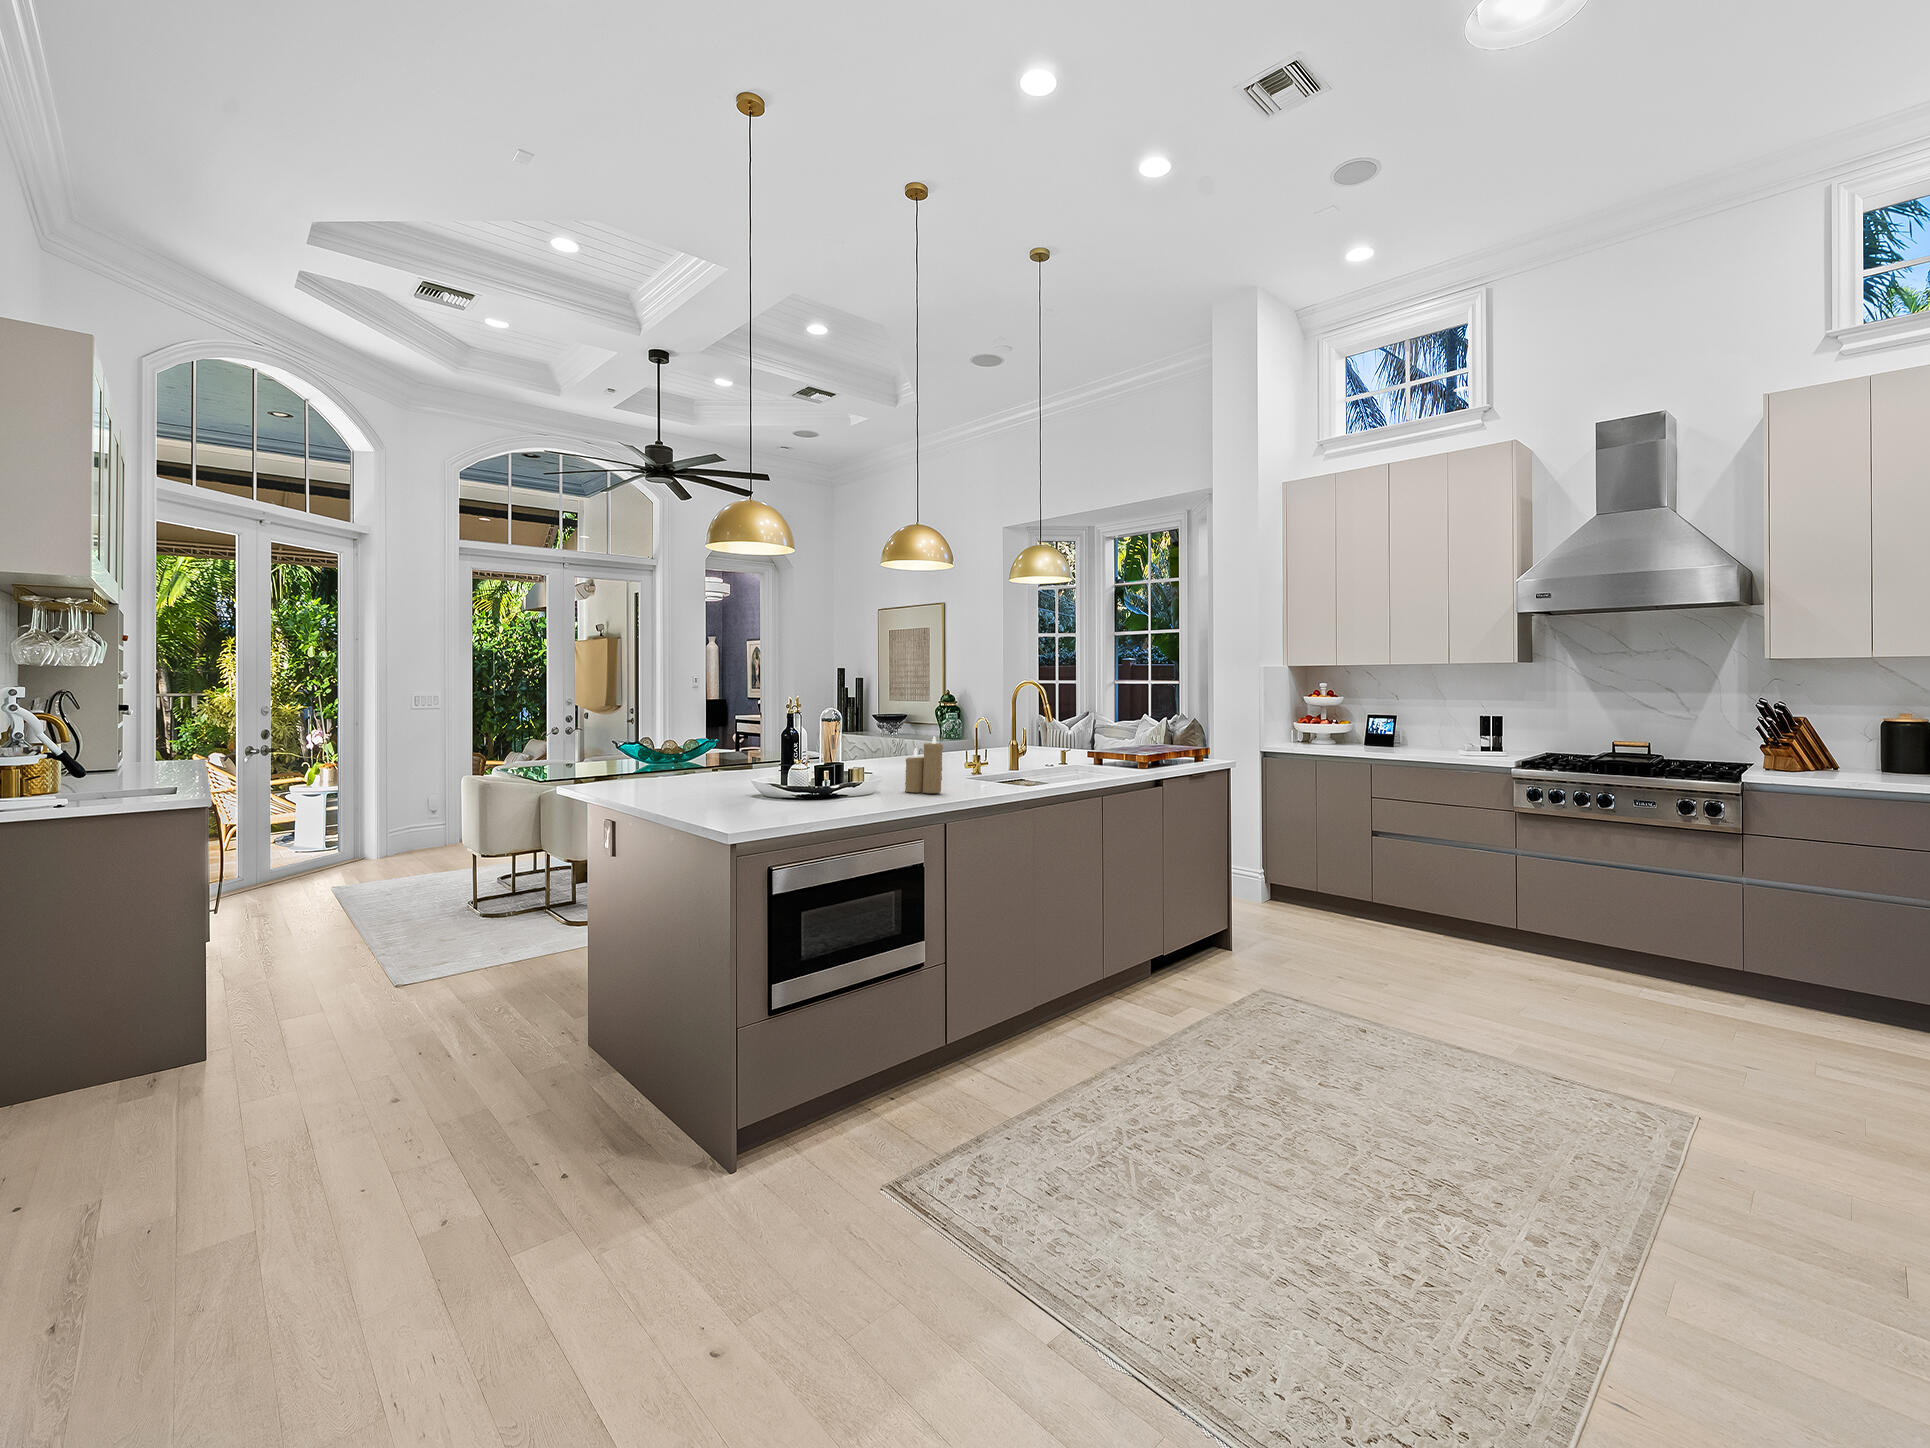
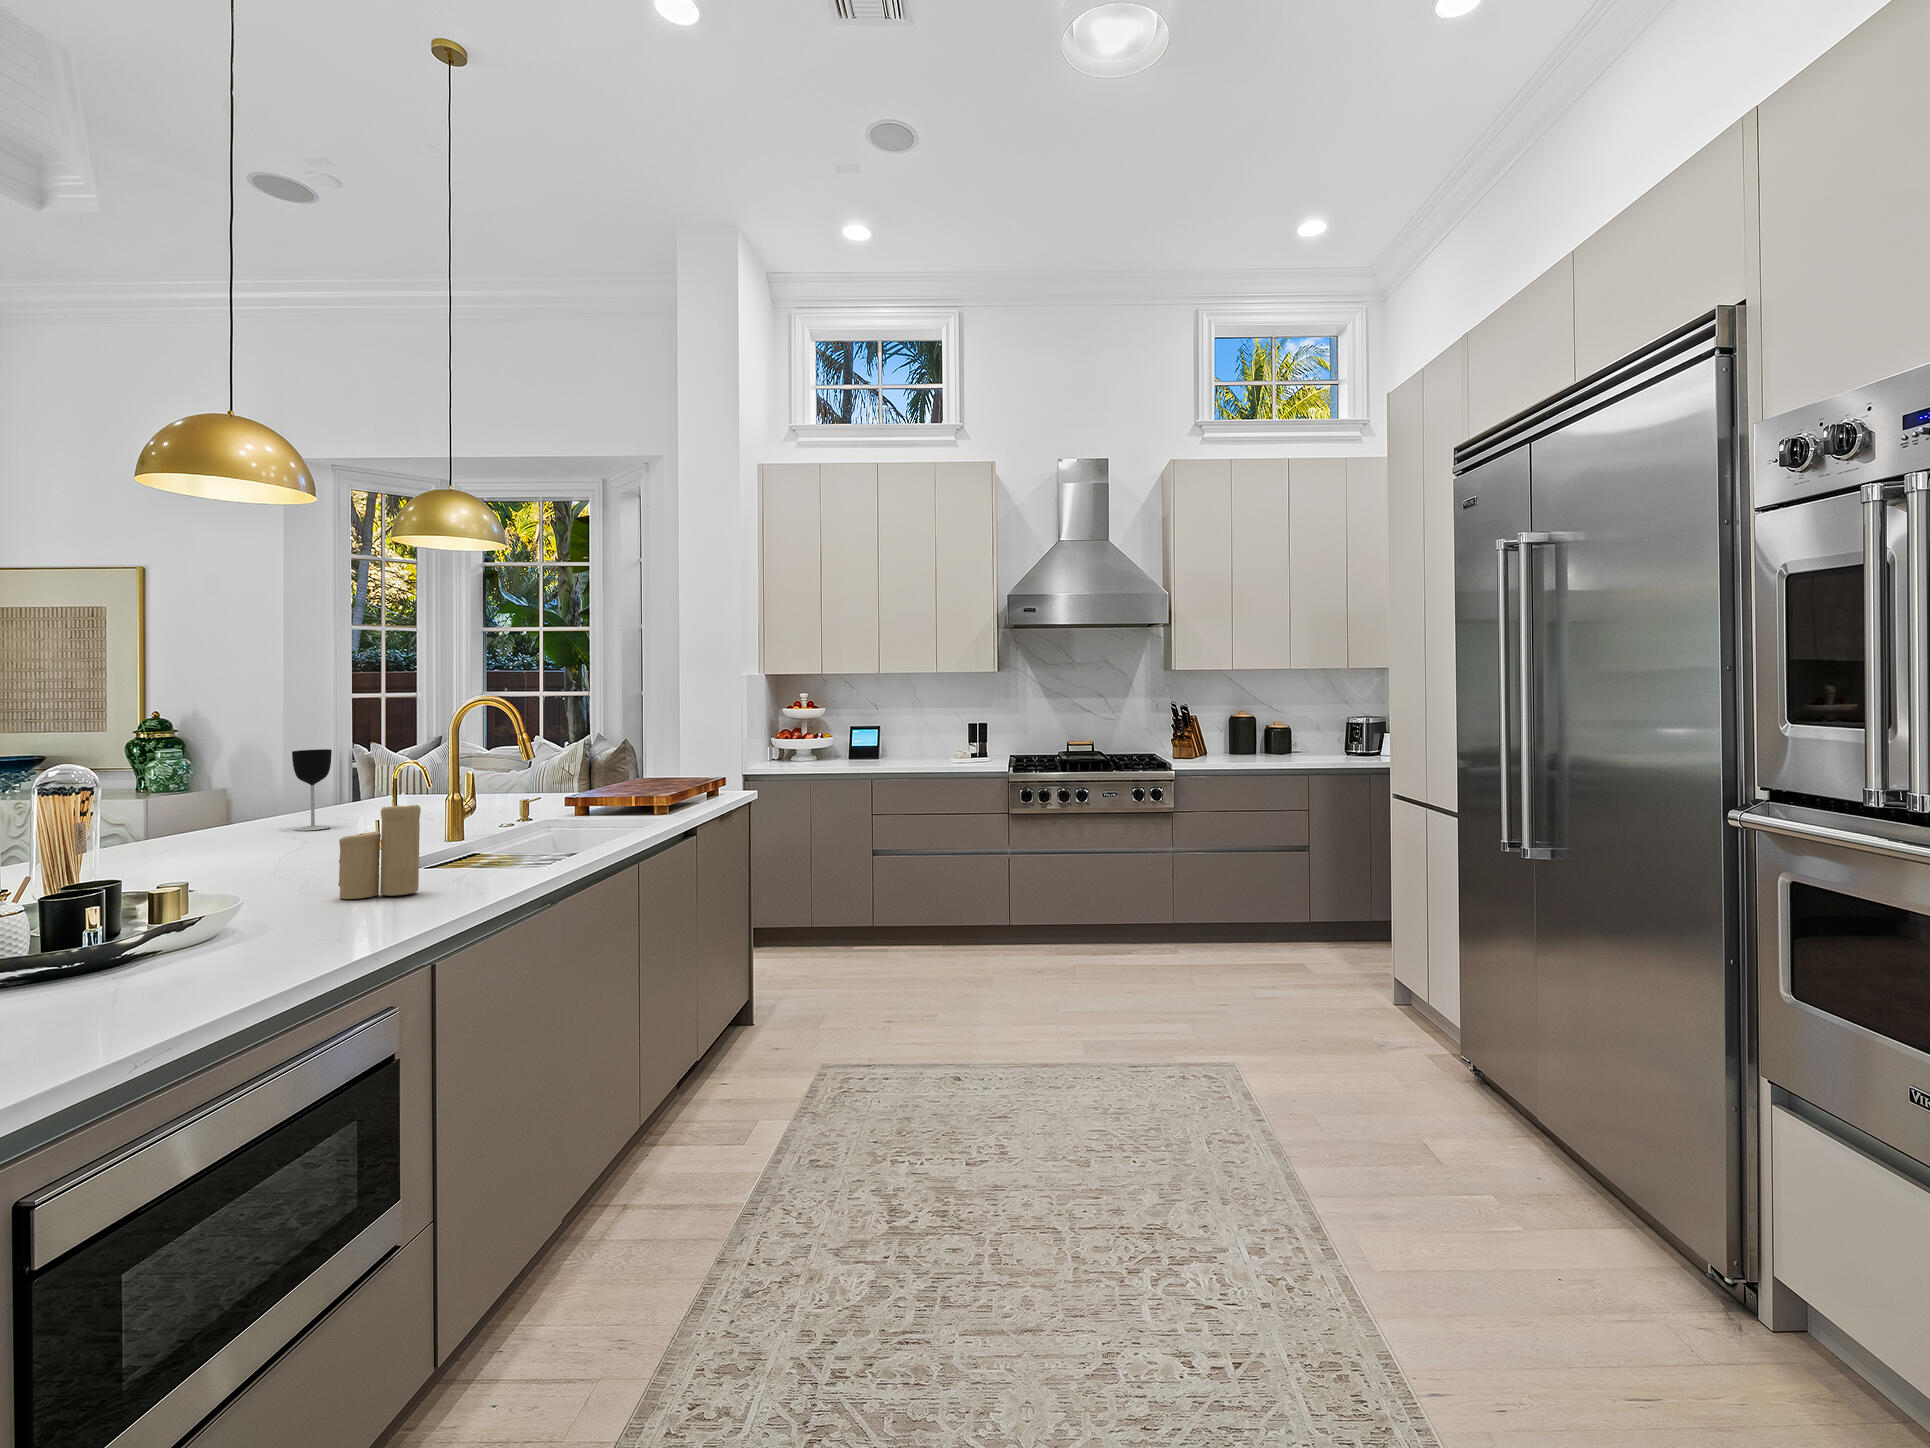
wine glass: none [941,712,960,759] -> present [292,749,332,831]

